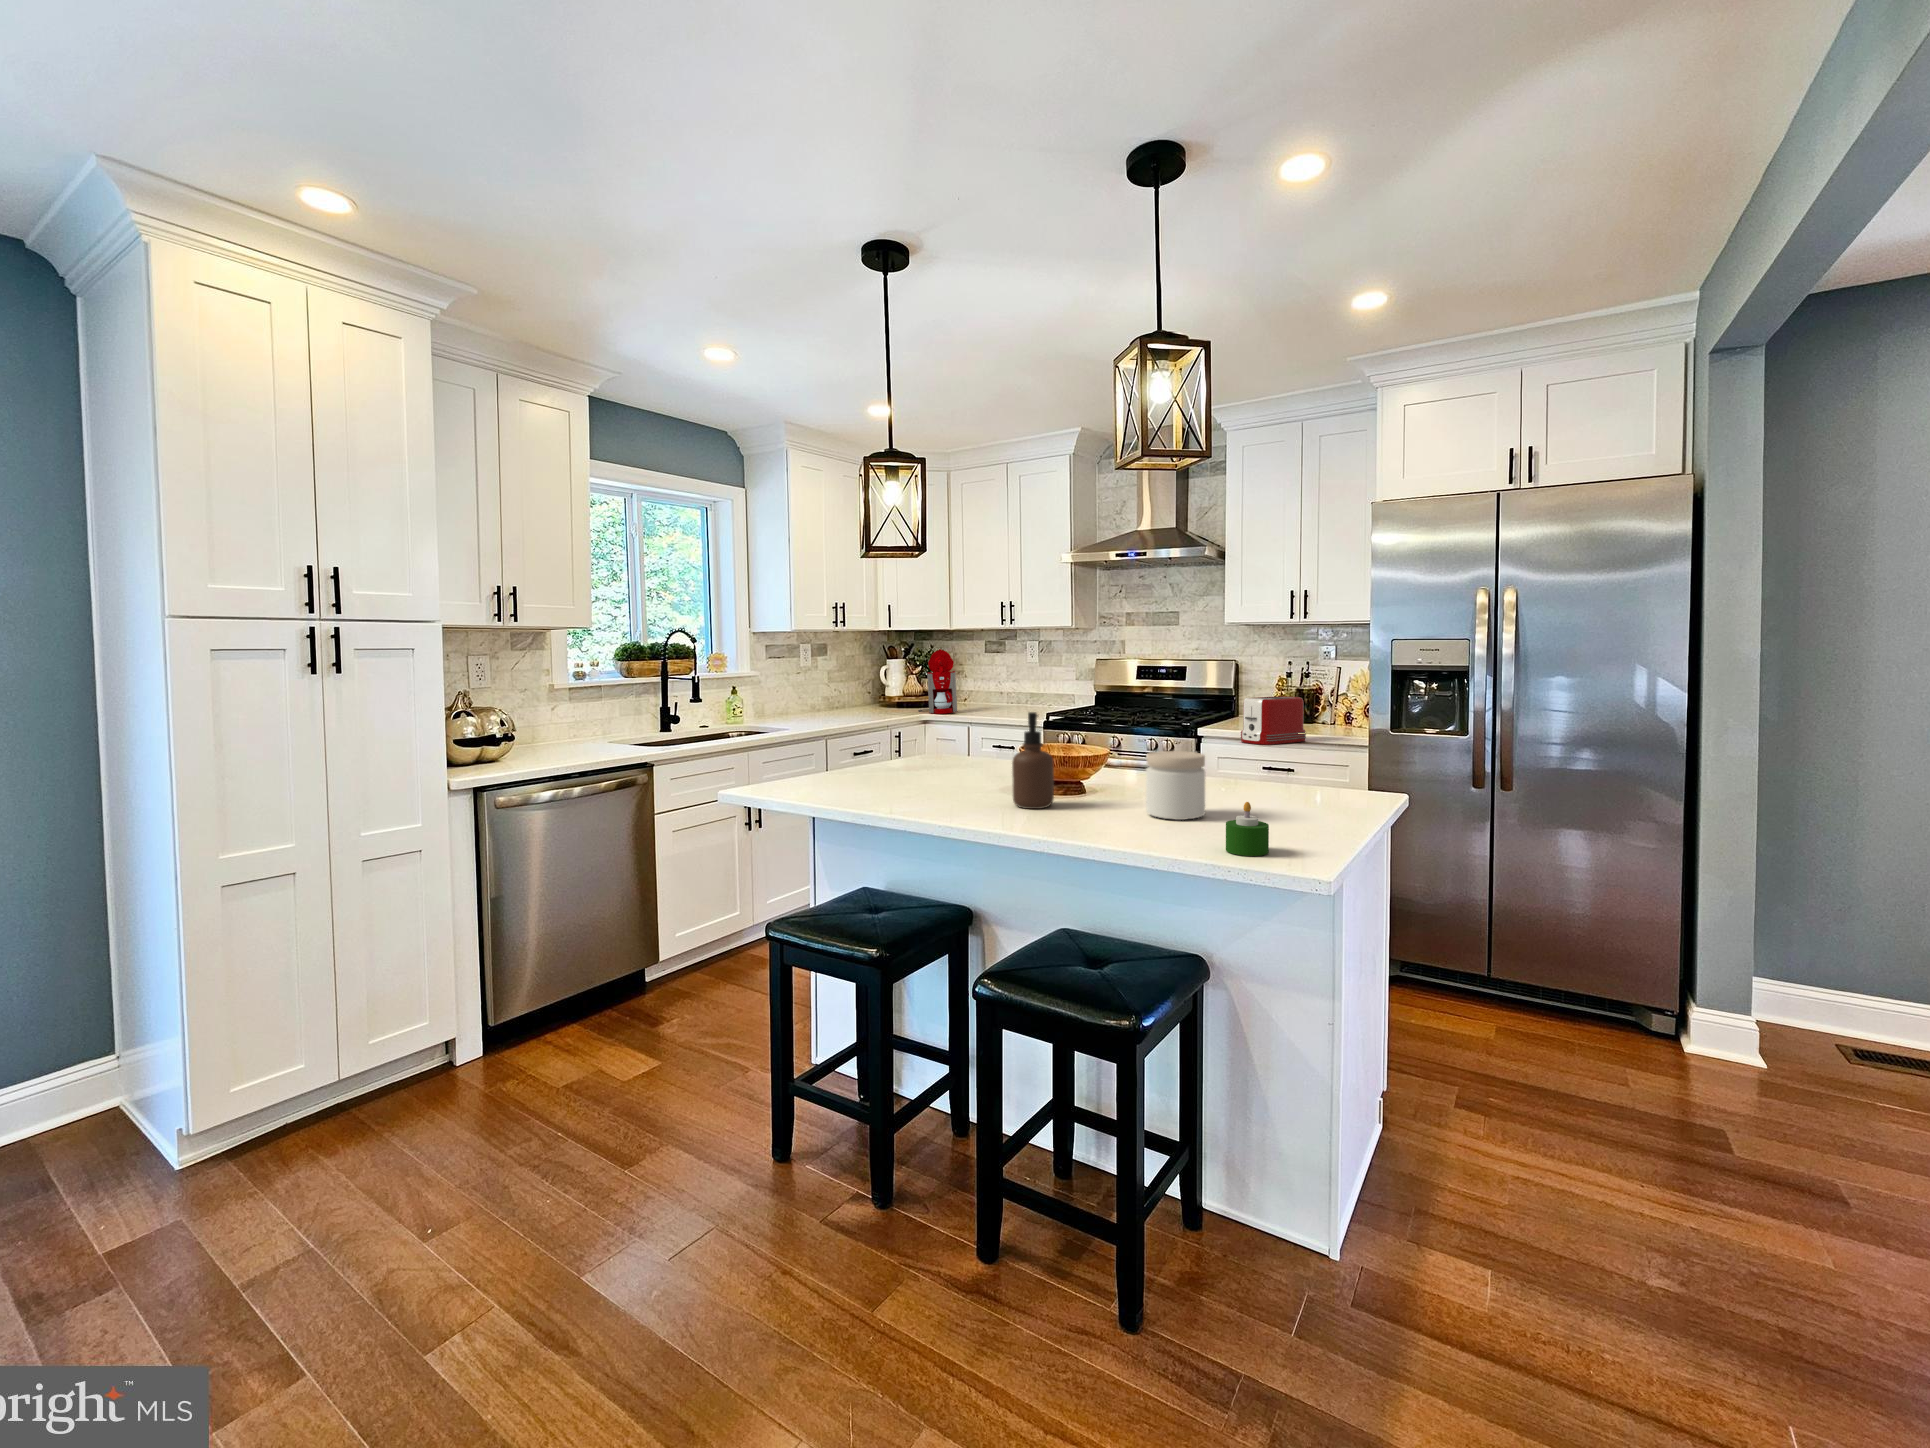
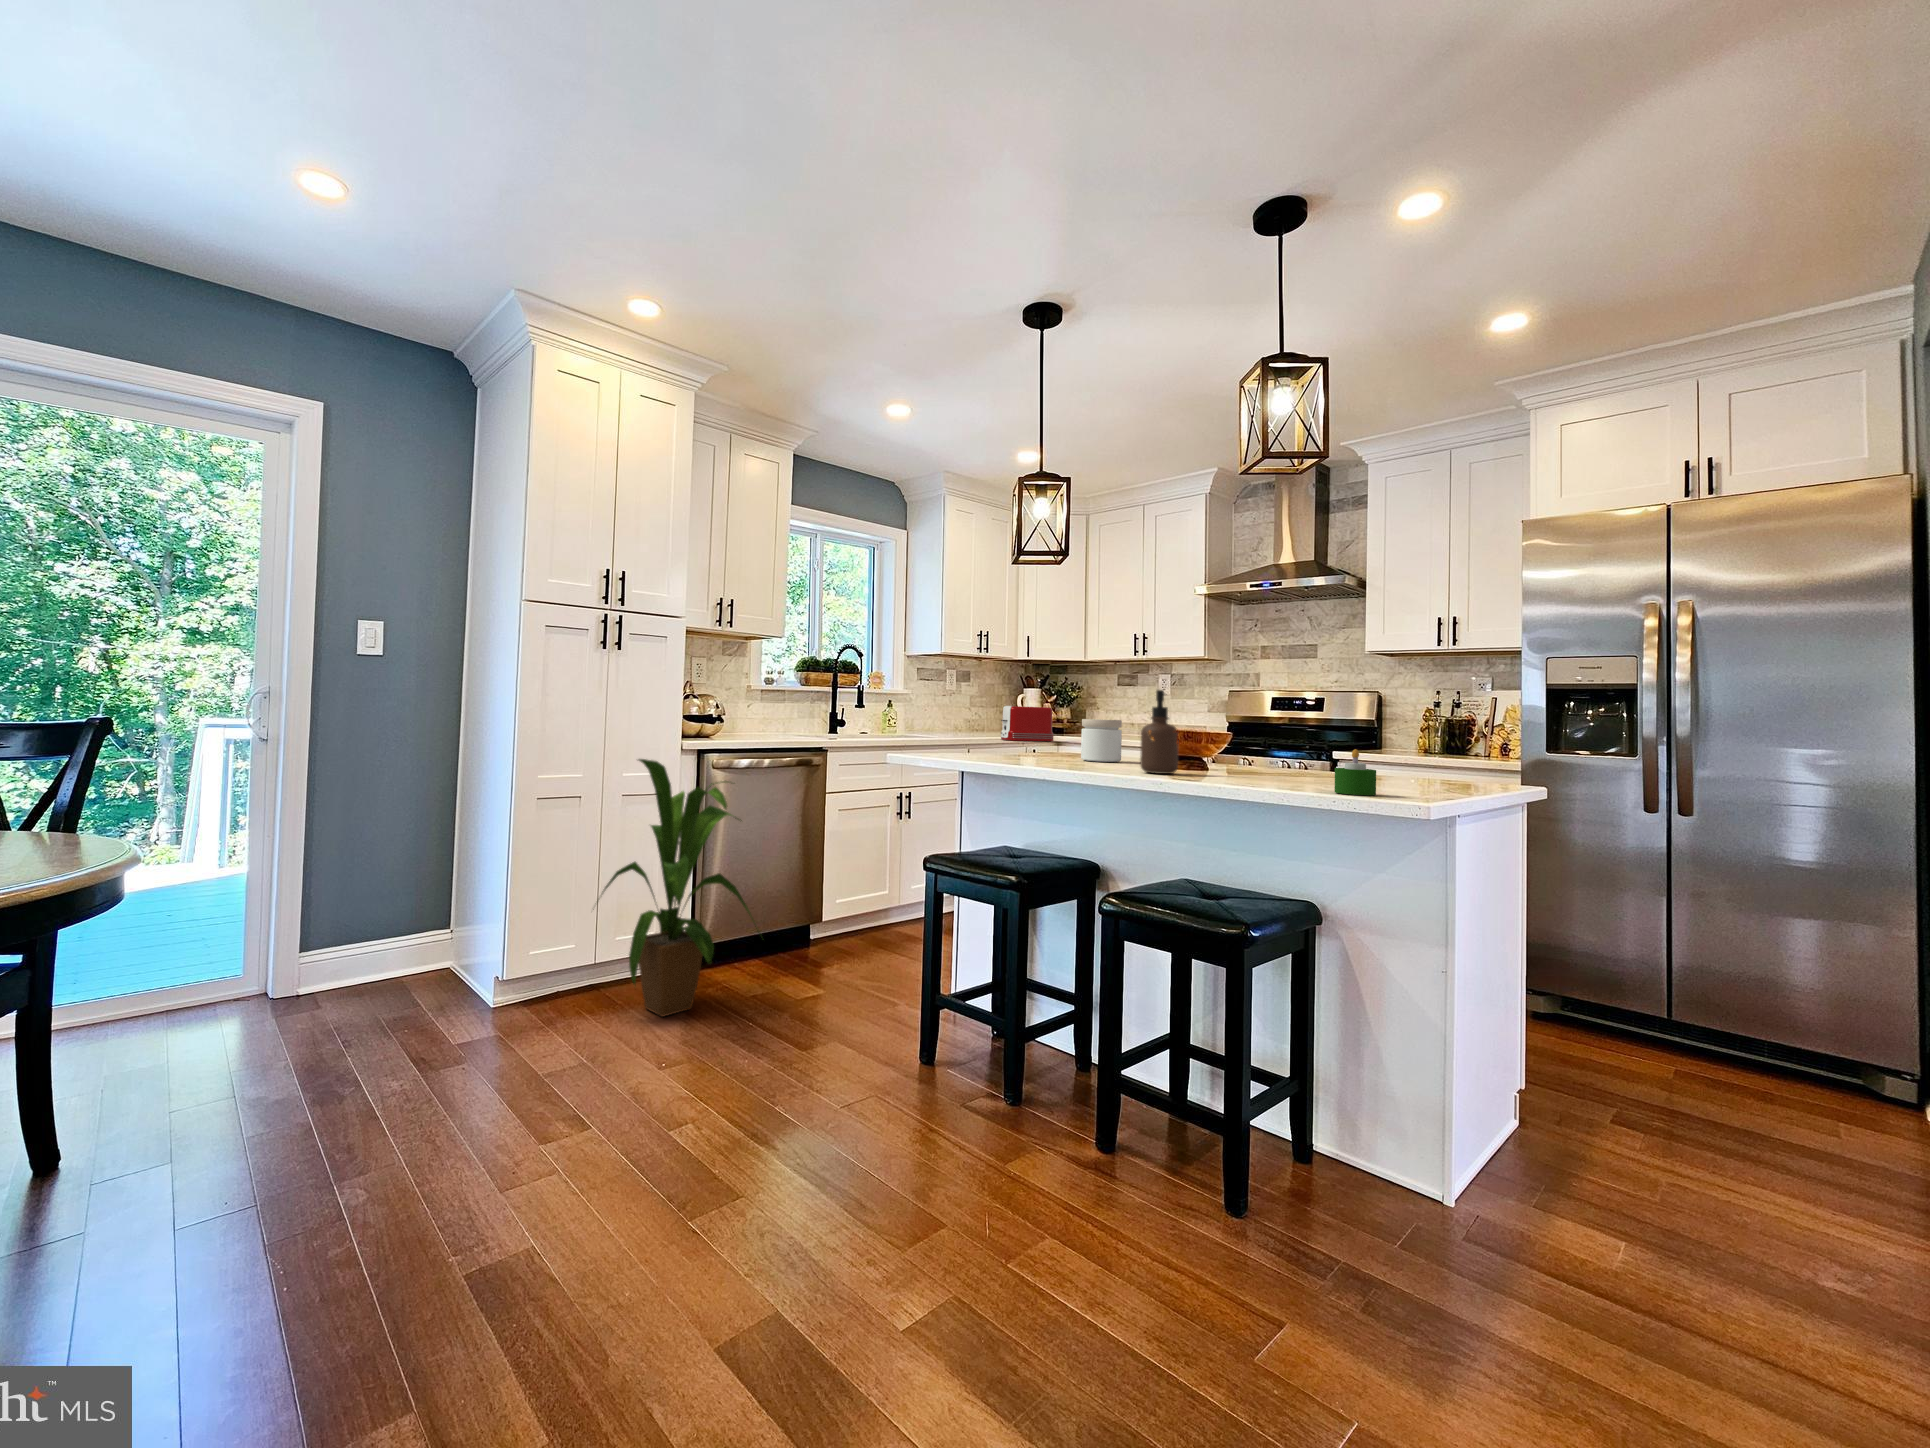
coffee maker: present [918,649,958,714] -> none [1052,679,1090,738]
toaster: present [1241,696,1306,745] -> present [1001,706,1054,741]
jar: present [1146,751,1205,820] -> present [1081,719,1122,762]
house plant: none [322,828,573,1145] -> present [602,759,759,1017]

